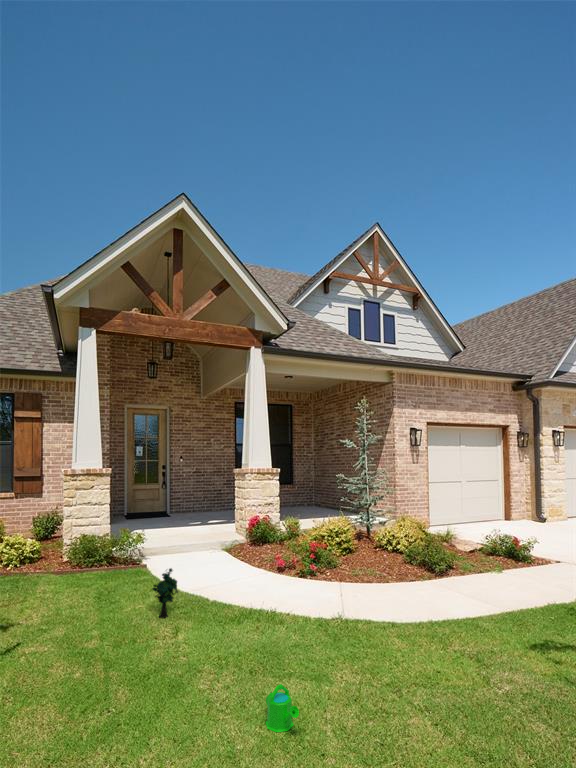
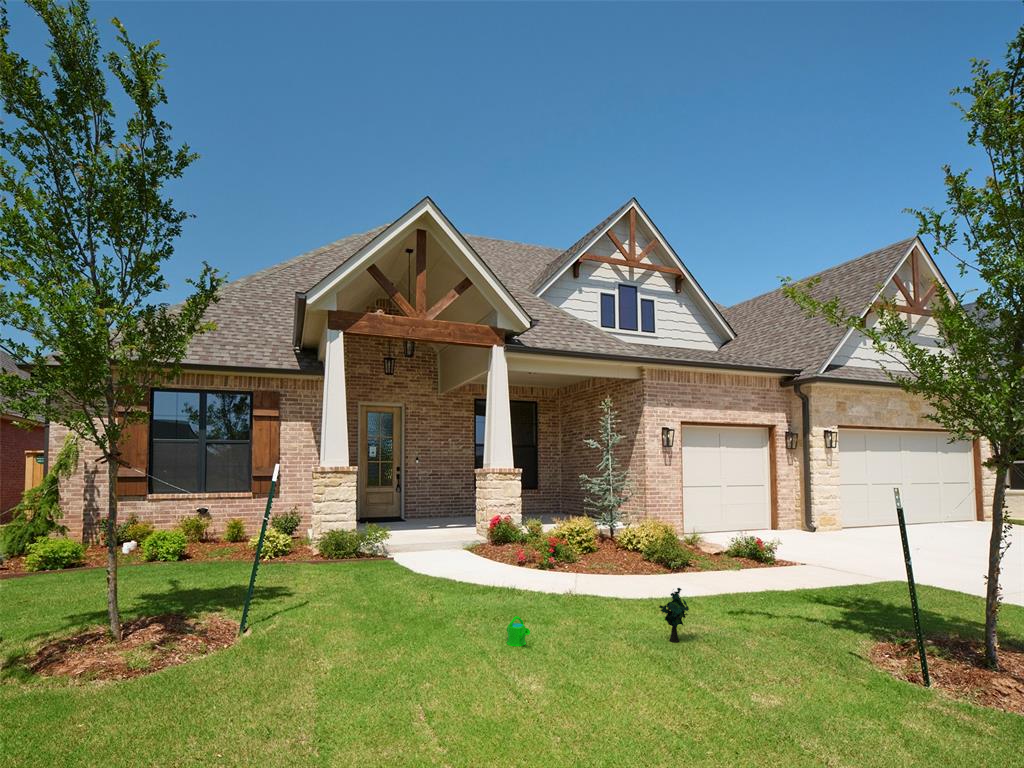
decorative plant: present [152,568,178,618] -> present [659,588,689,643]

